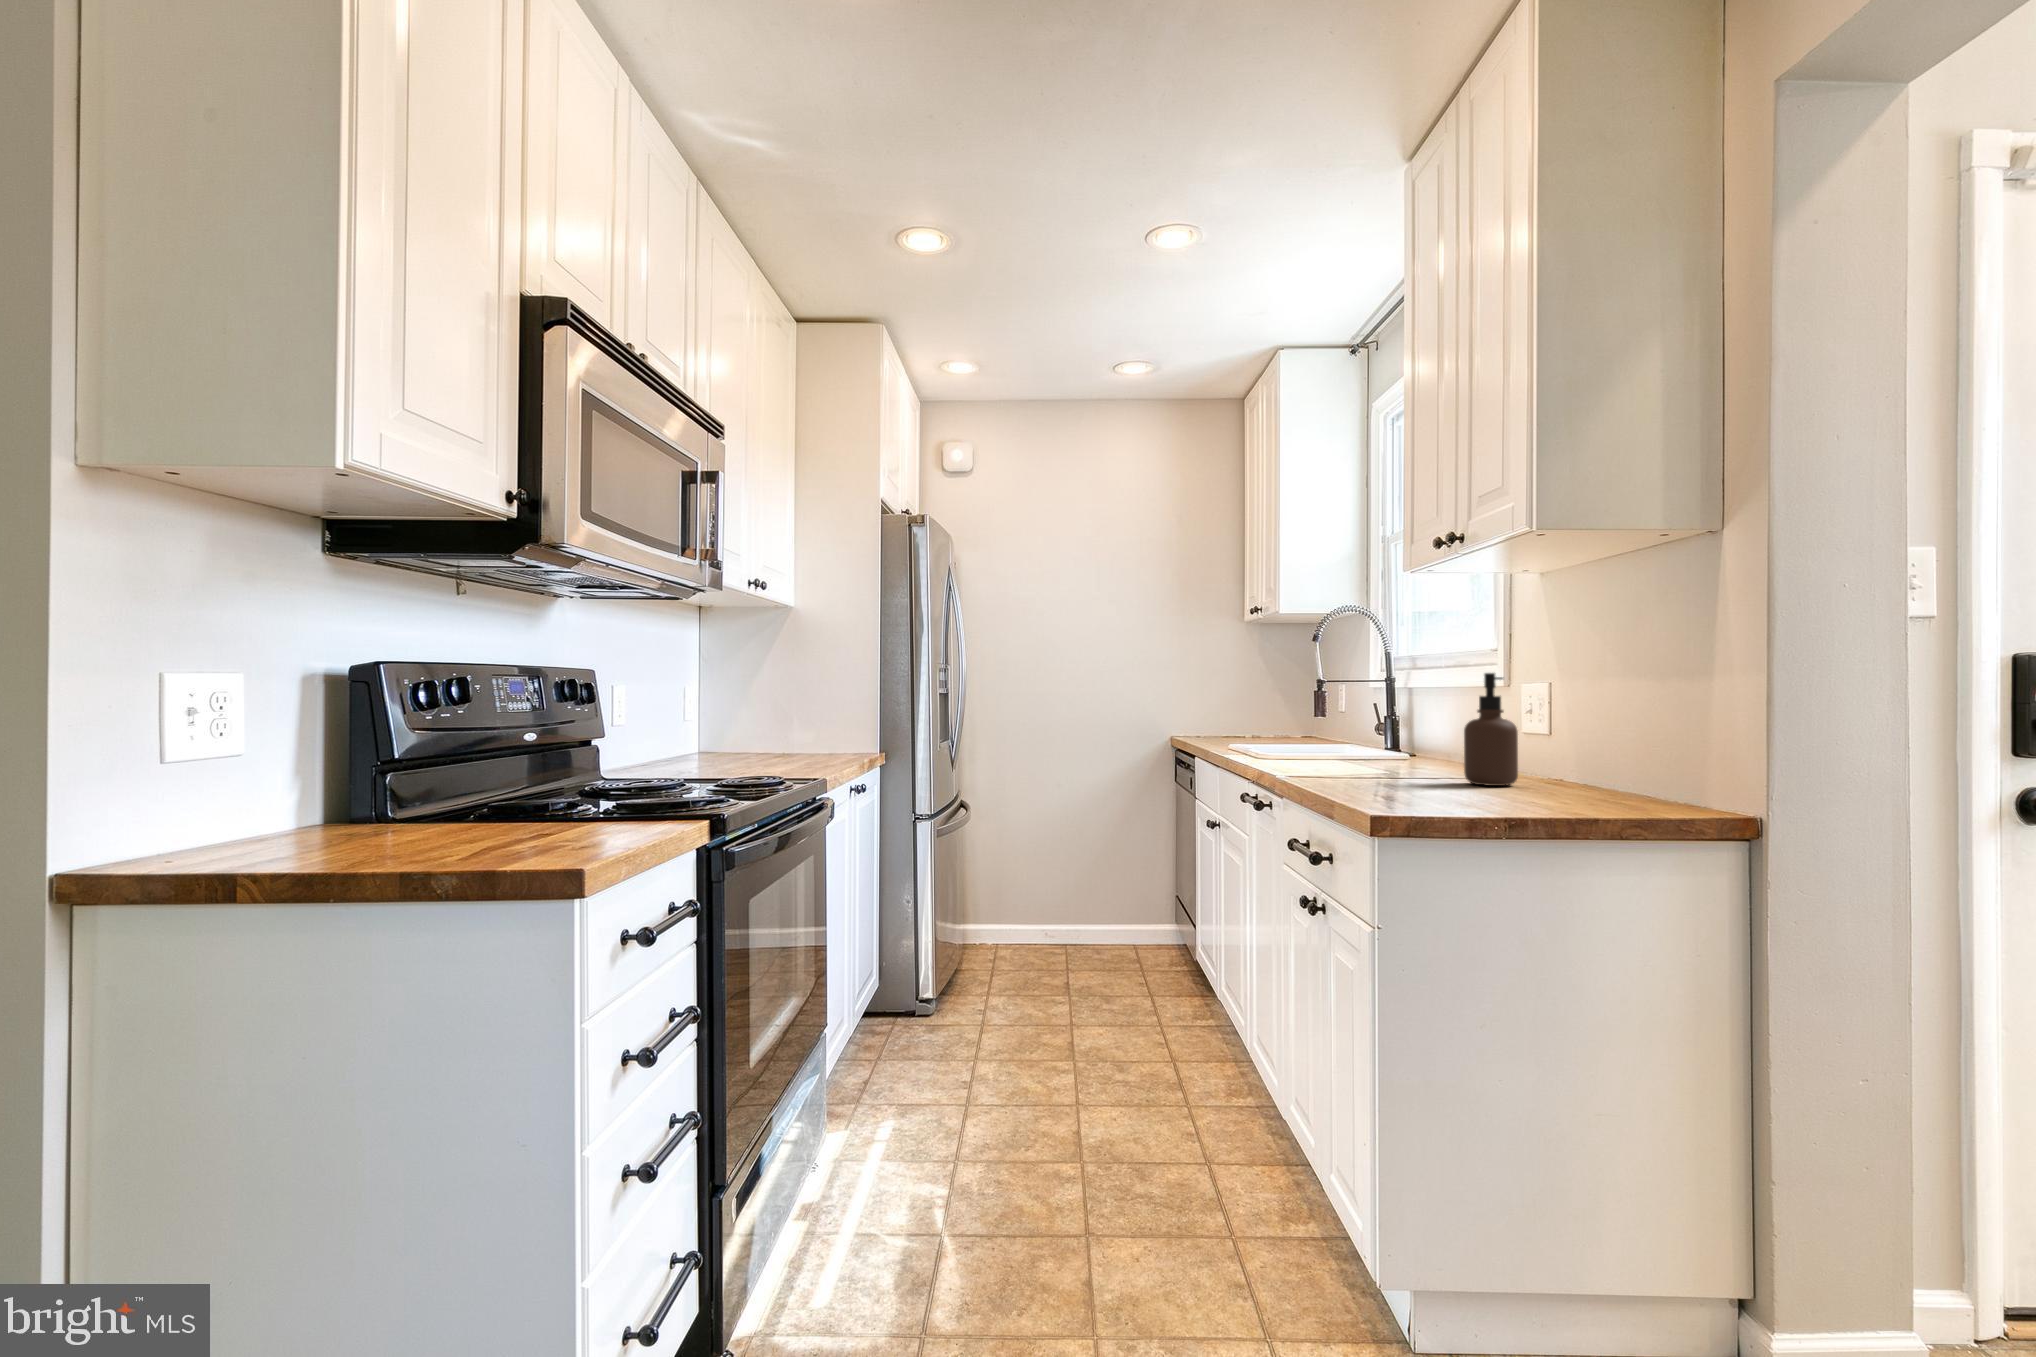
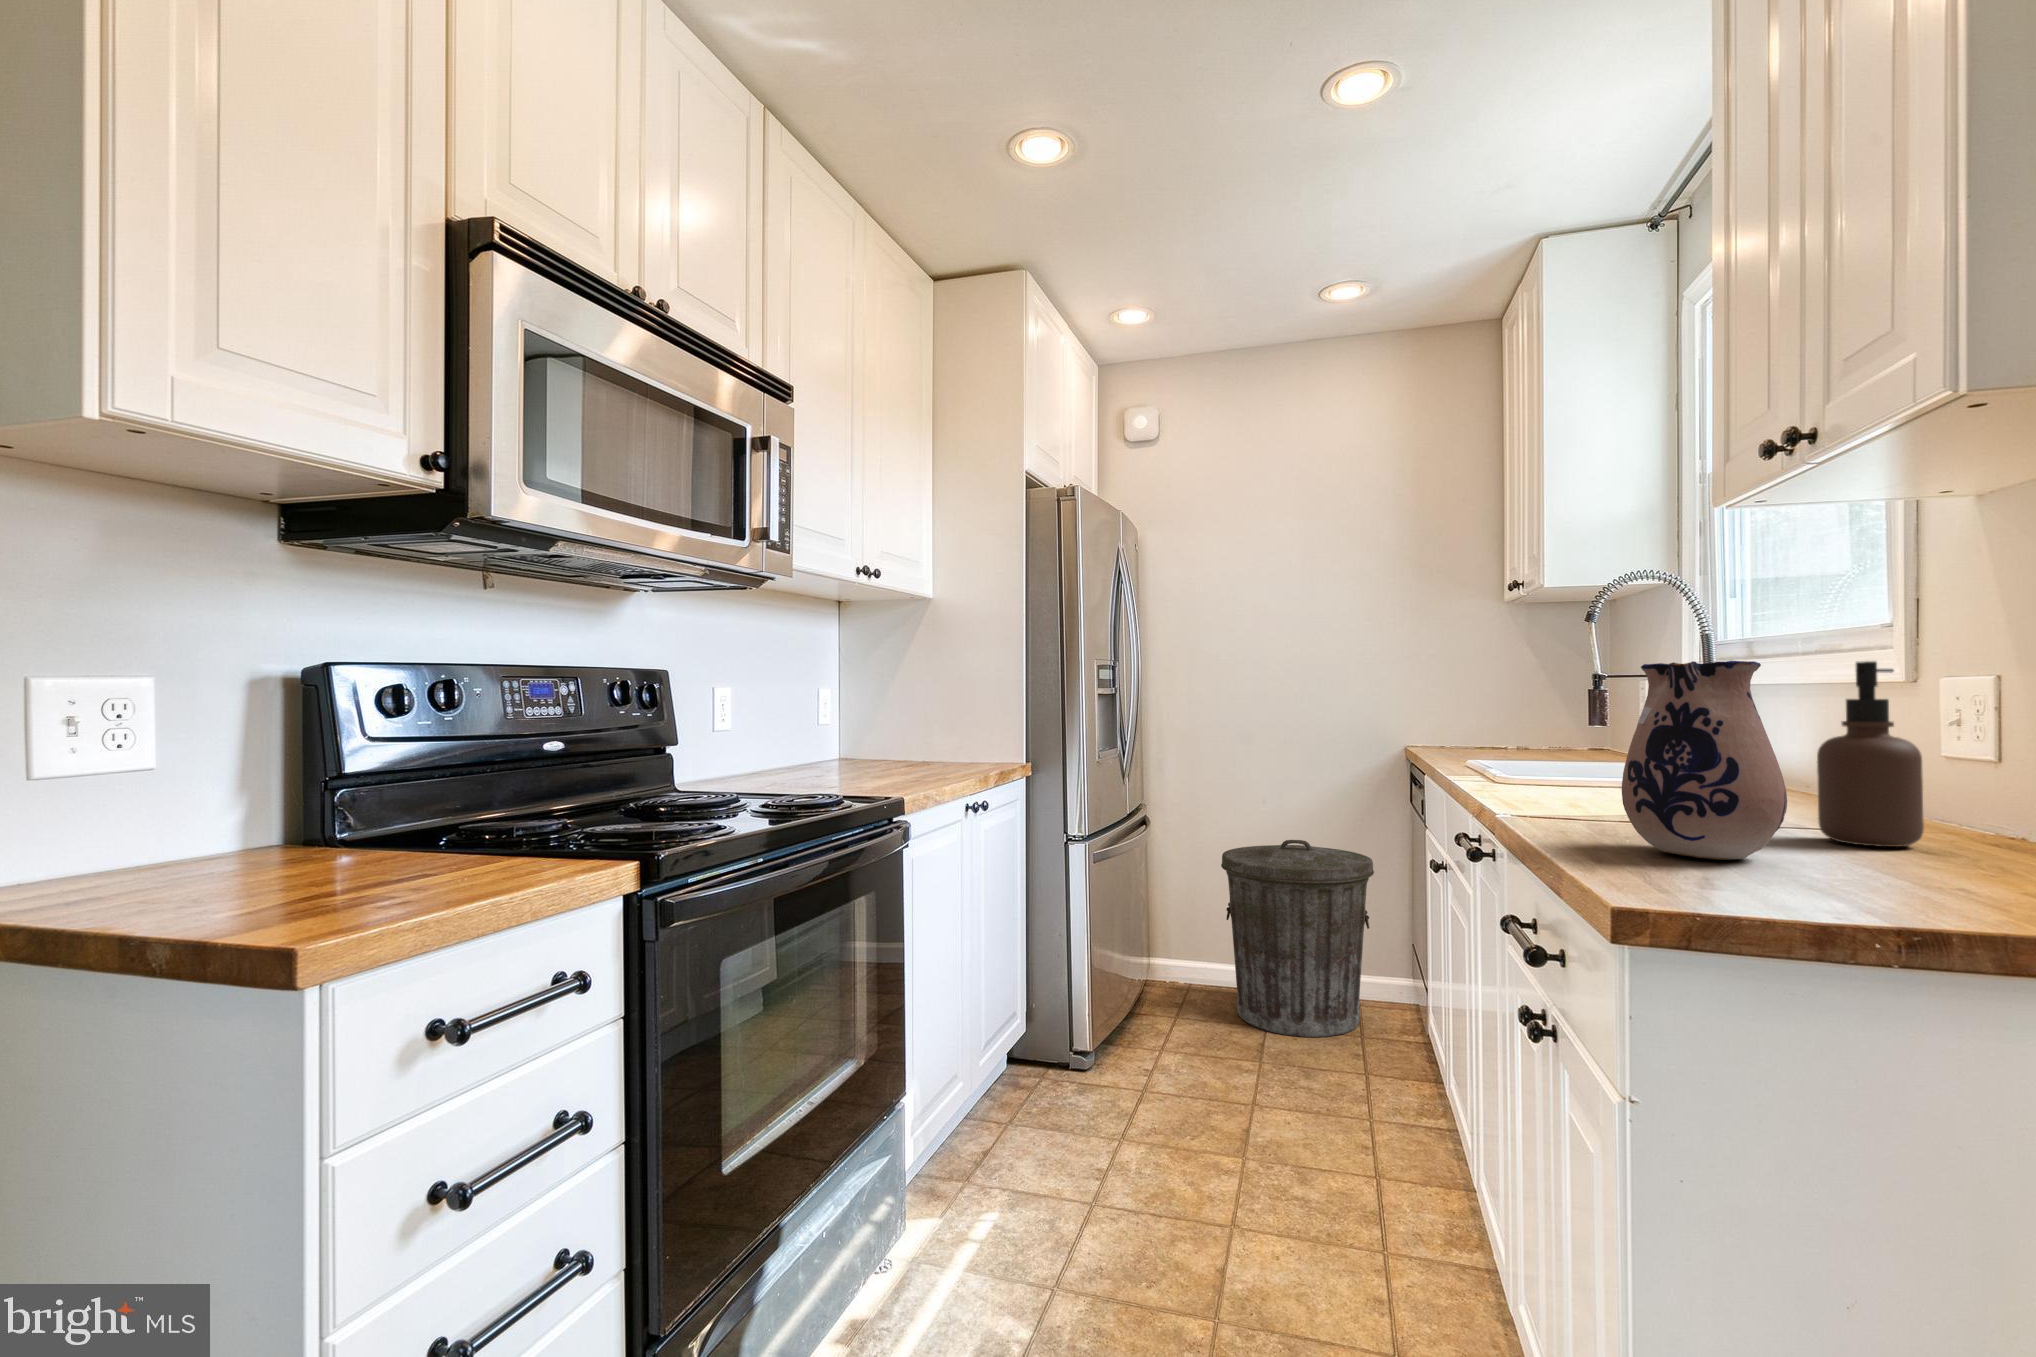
ceramic pitcher: none [1361,672,1451,794] -> present [1622,661,1787,860]
trash can: none [1027,816,1150,977] -> present [1221,840,1374,1037]

